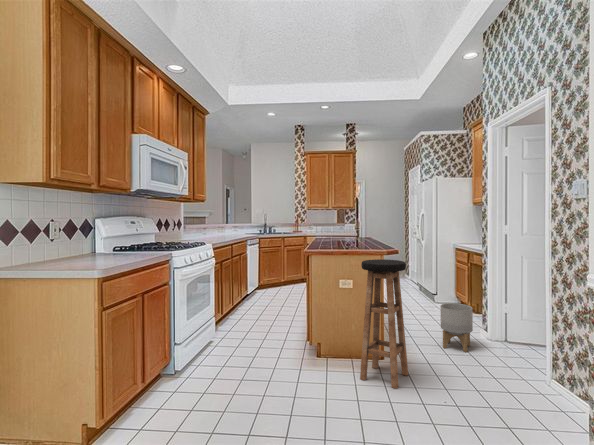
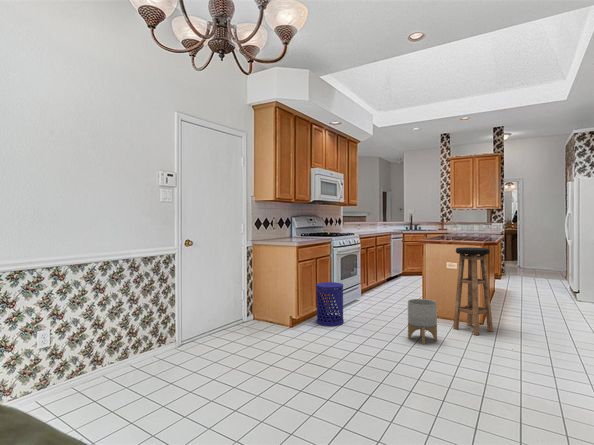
planter: present [440,303,473,352] -> present [408,299,437,344]
waste bin: none [143,330,195,418] -> present [316,282,344,326]

